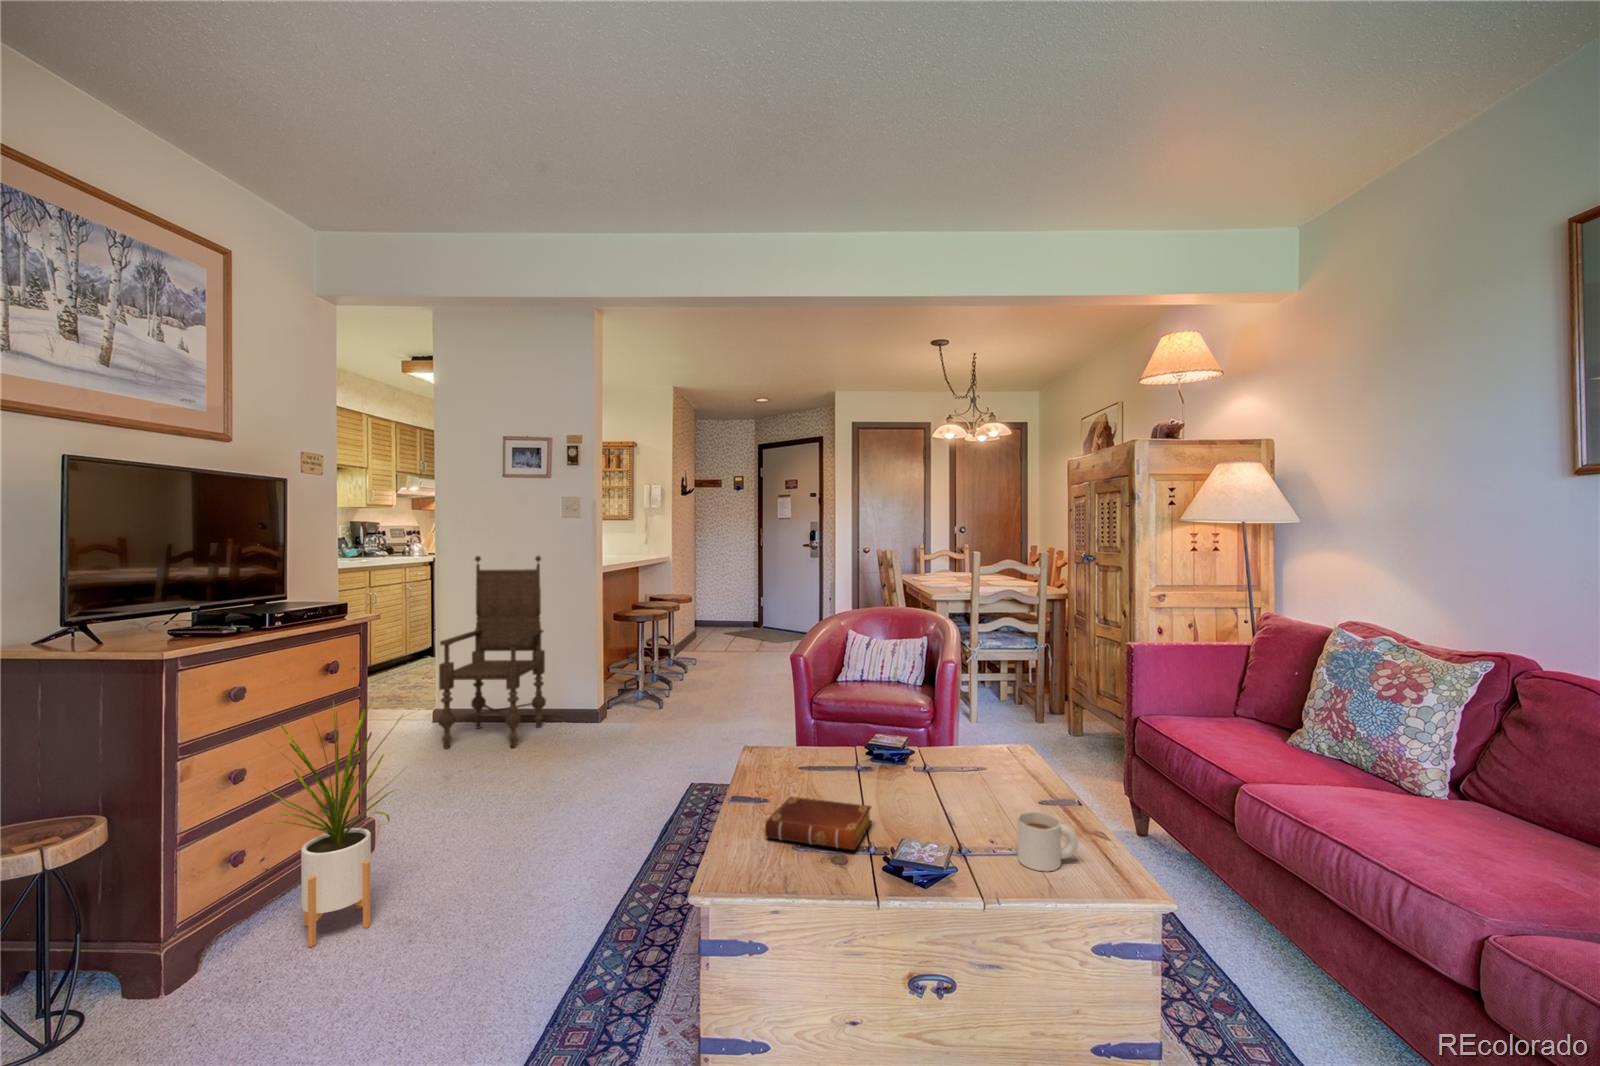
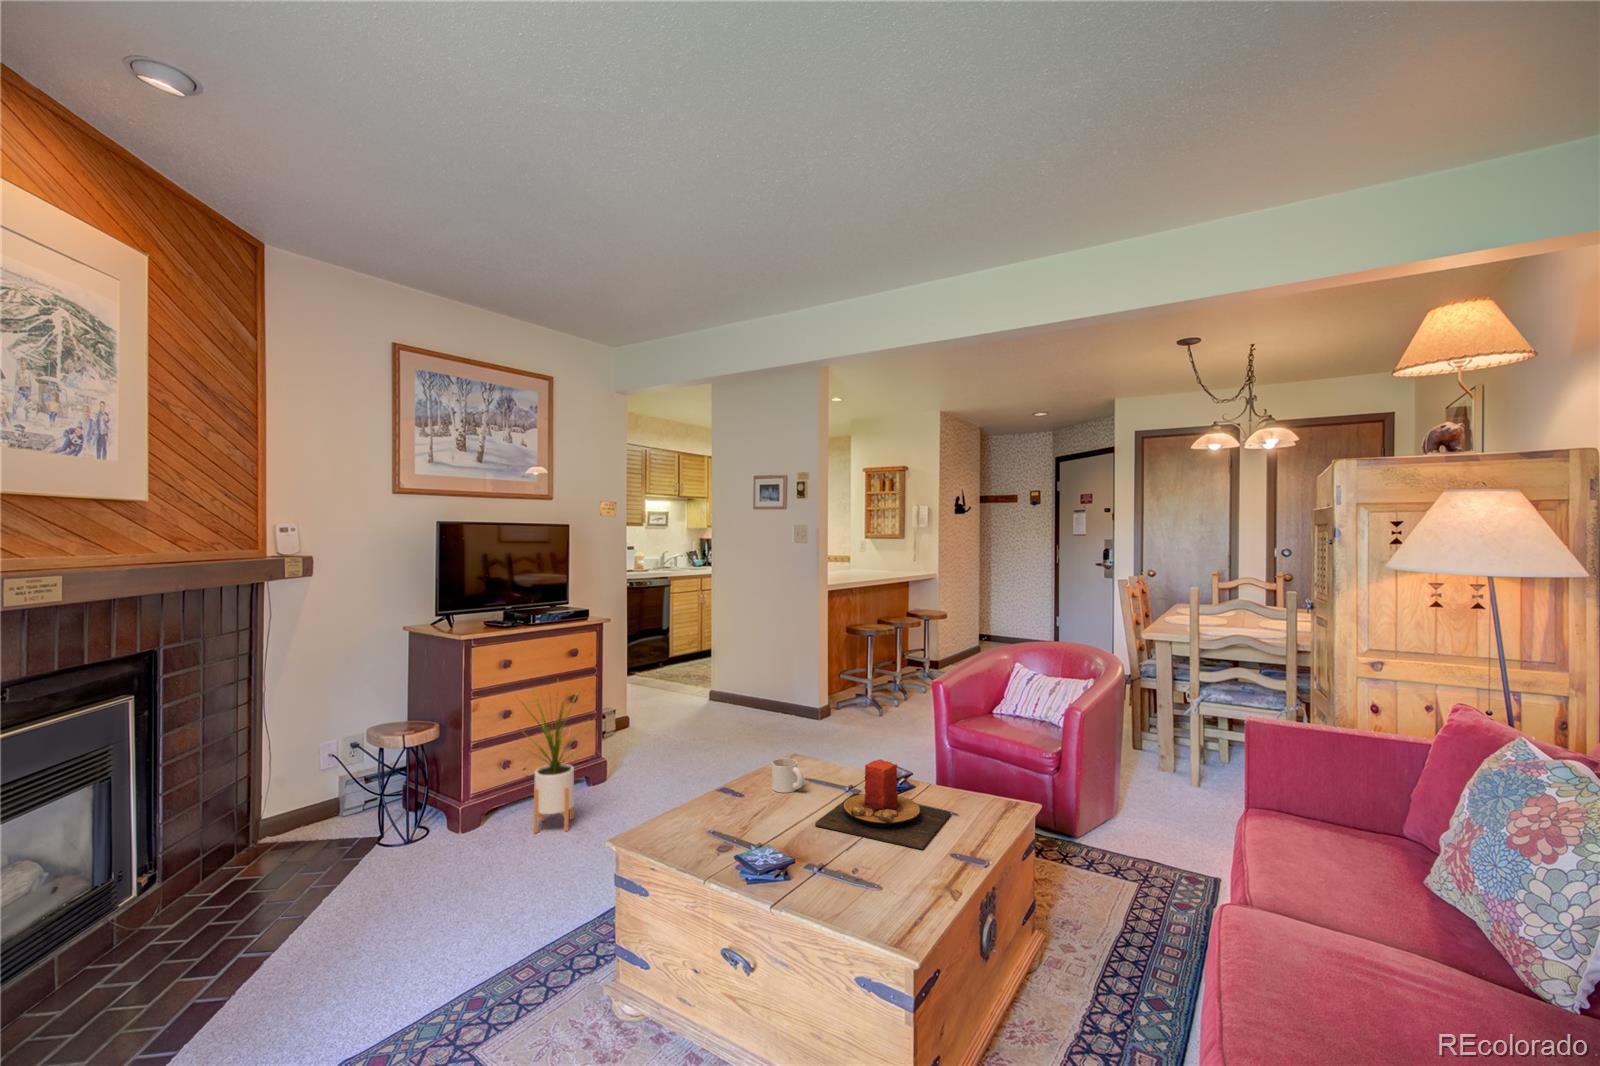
armchair: present [439,556,546,748] -> none [692,575,775,735]
candle: none [855,724,1000,812] -> present [815,759,951,850]
book: present [765,797,872,850] -> none [712,798,798,844]
mug: present [1017,812,1078,871] -> present [772,758,804,793]

